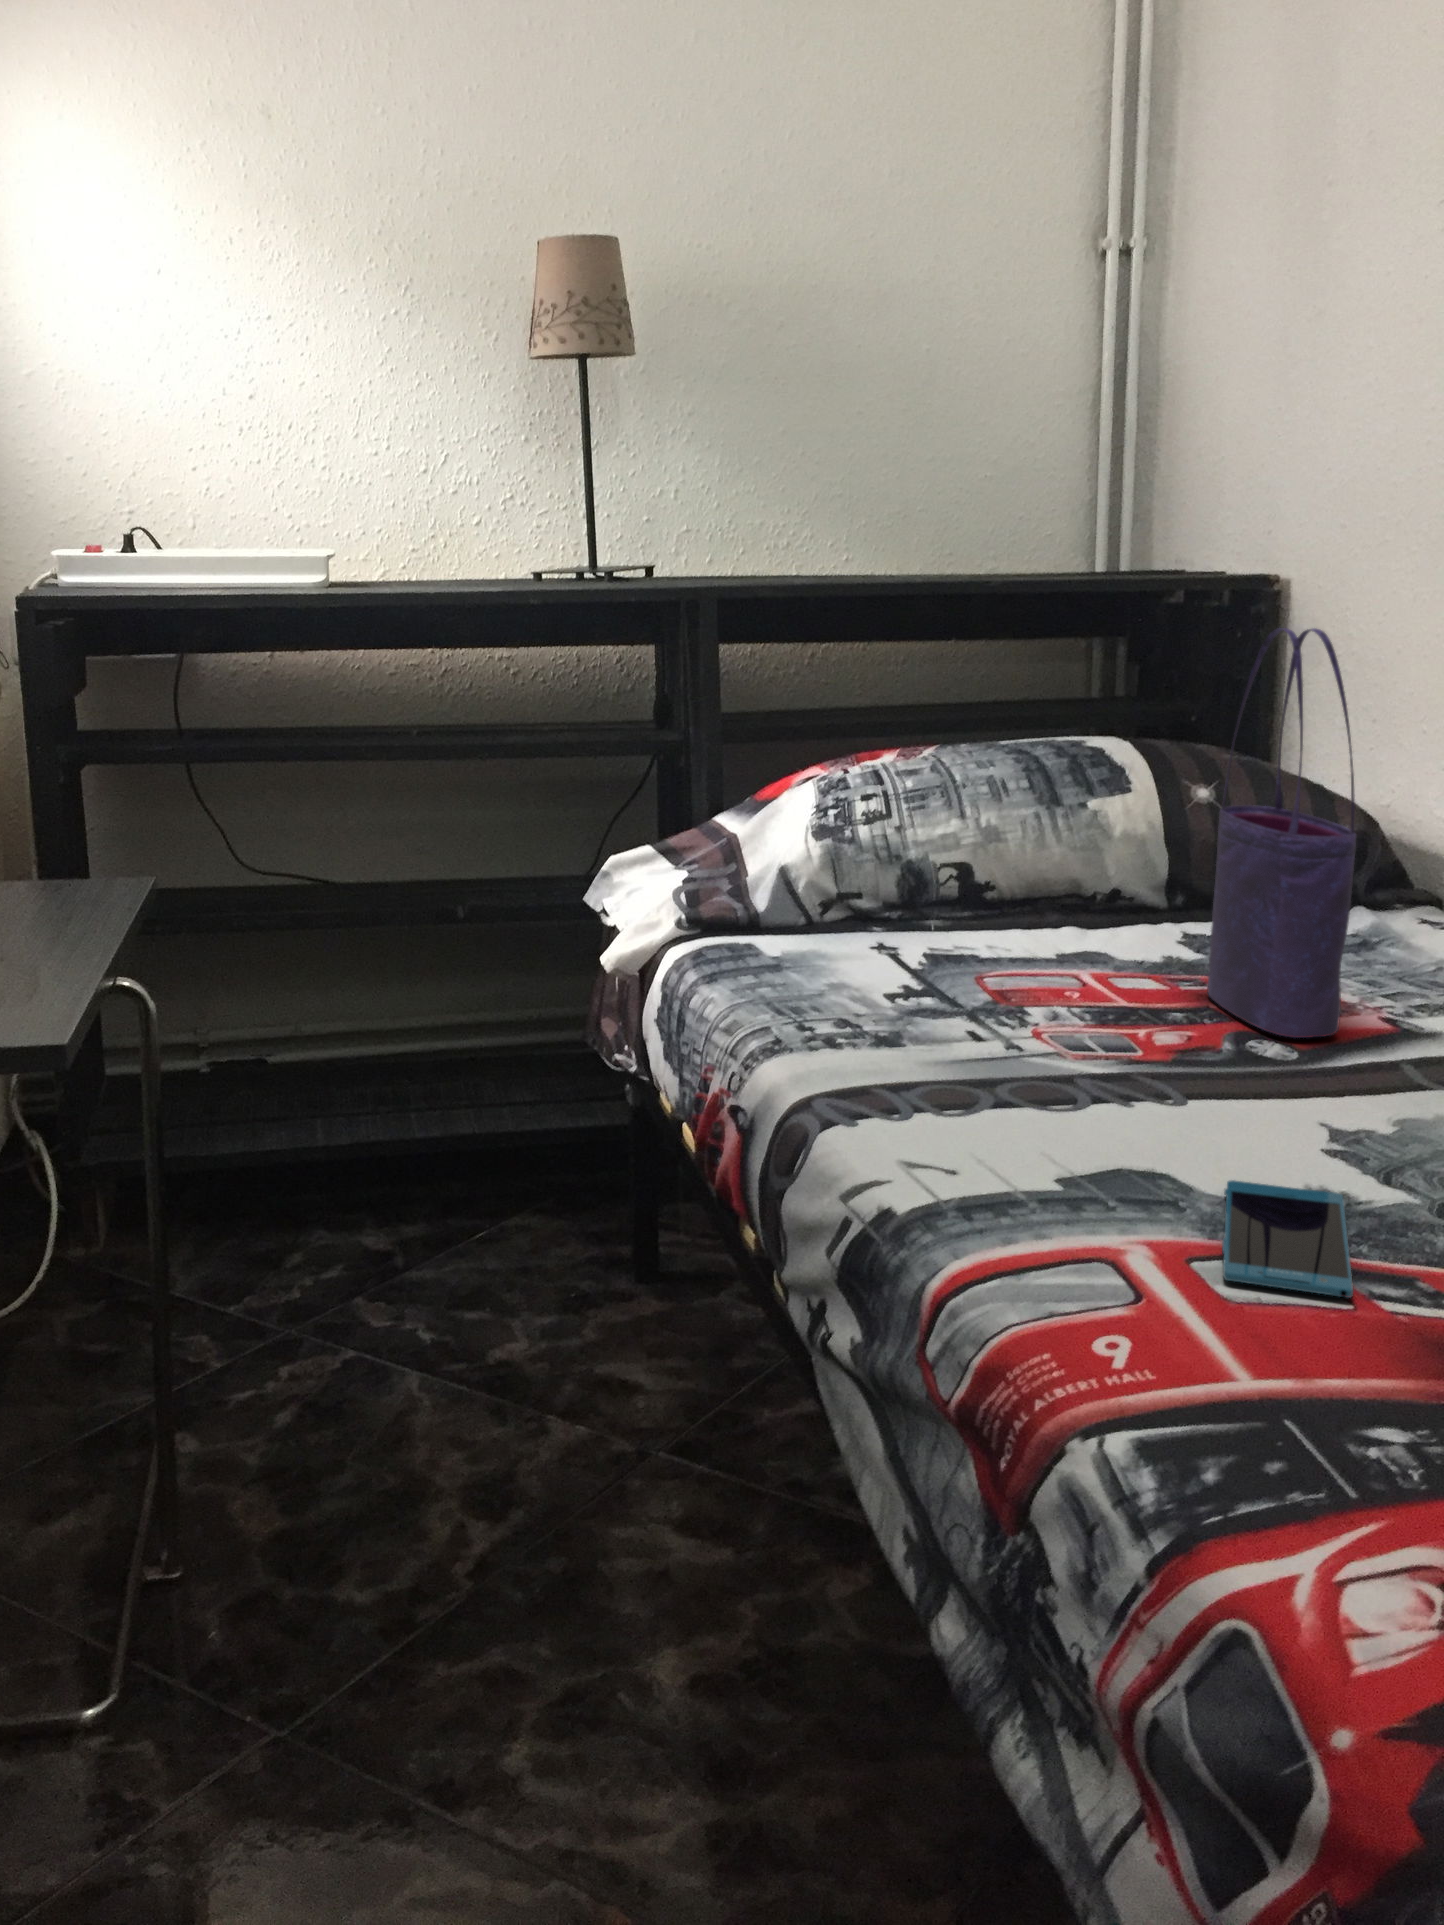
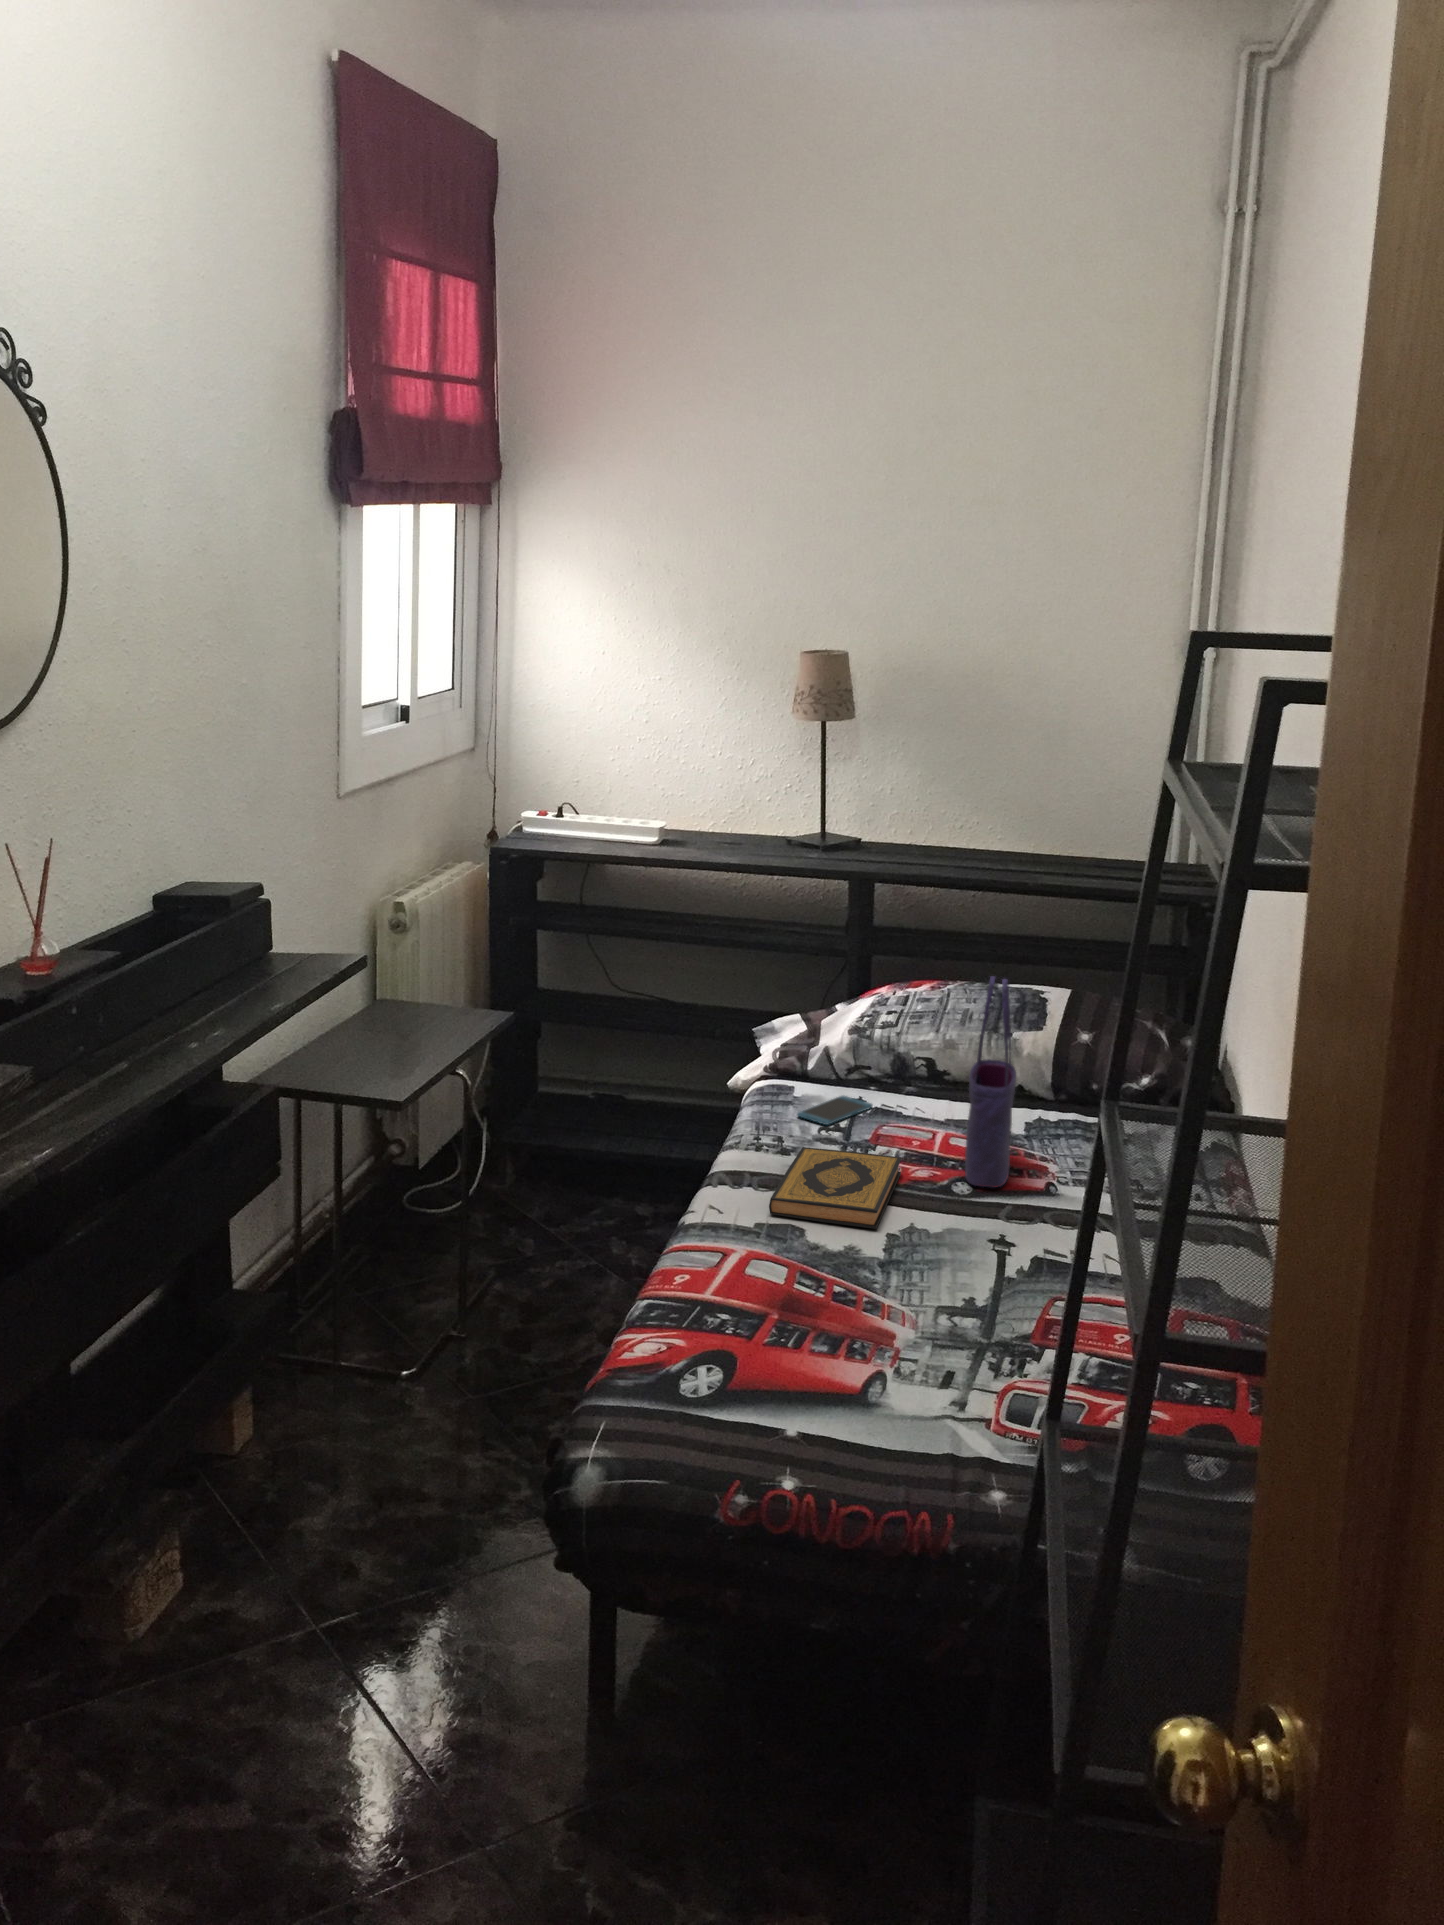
hardback book: none [949,1007,1283,1155] -> present [769,1147,901,1229]
smartphone: present [1222,1180,1353,1298] -> present [797,1096,873,1125]

